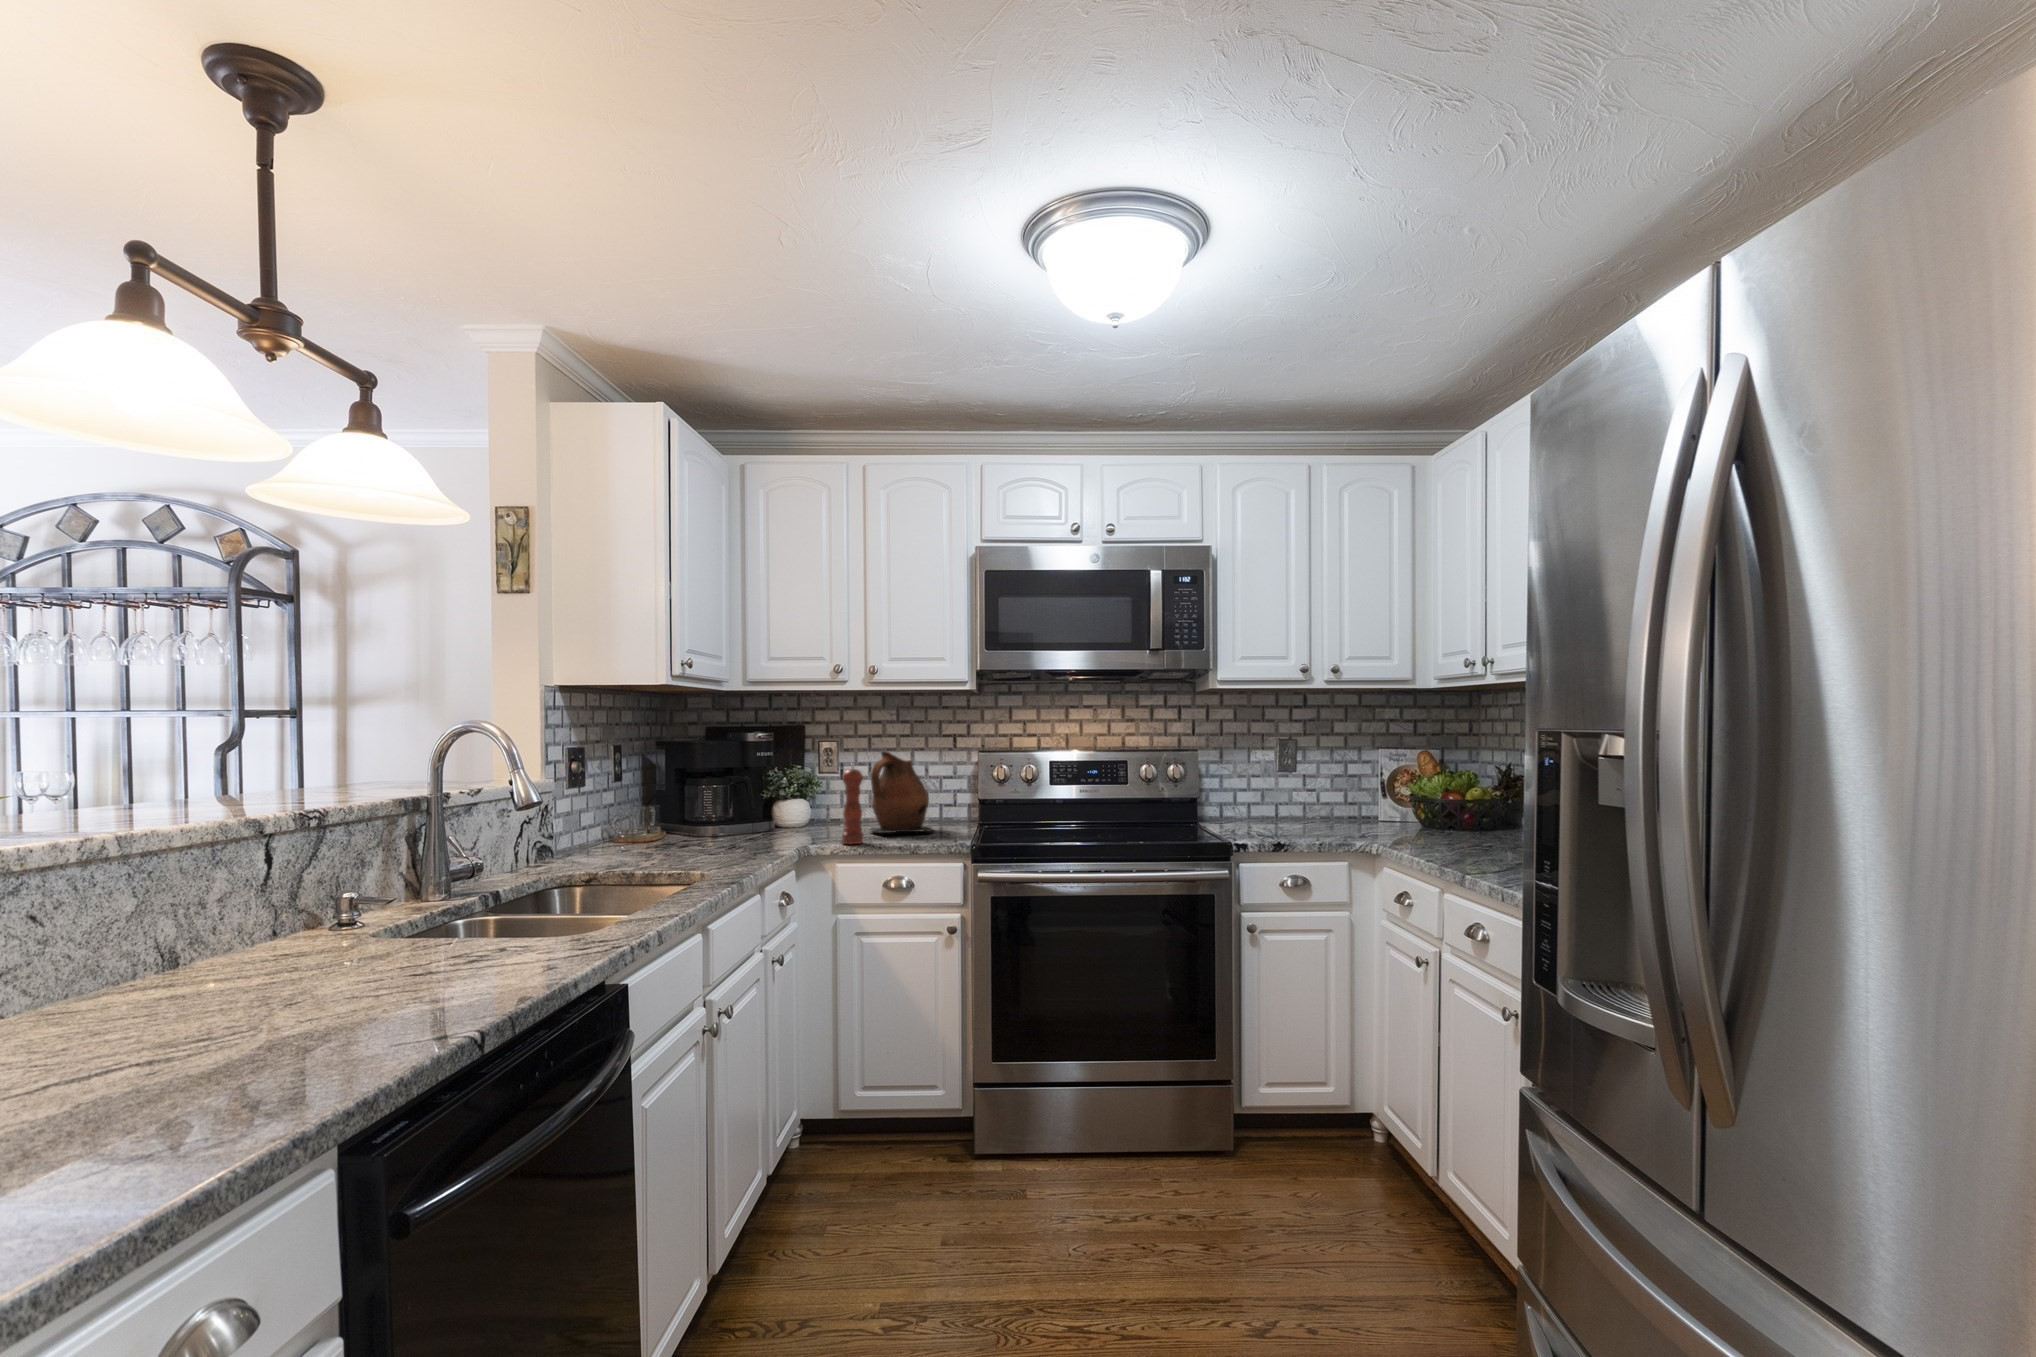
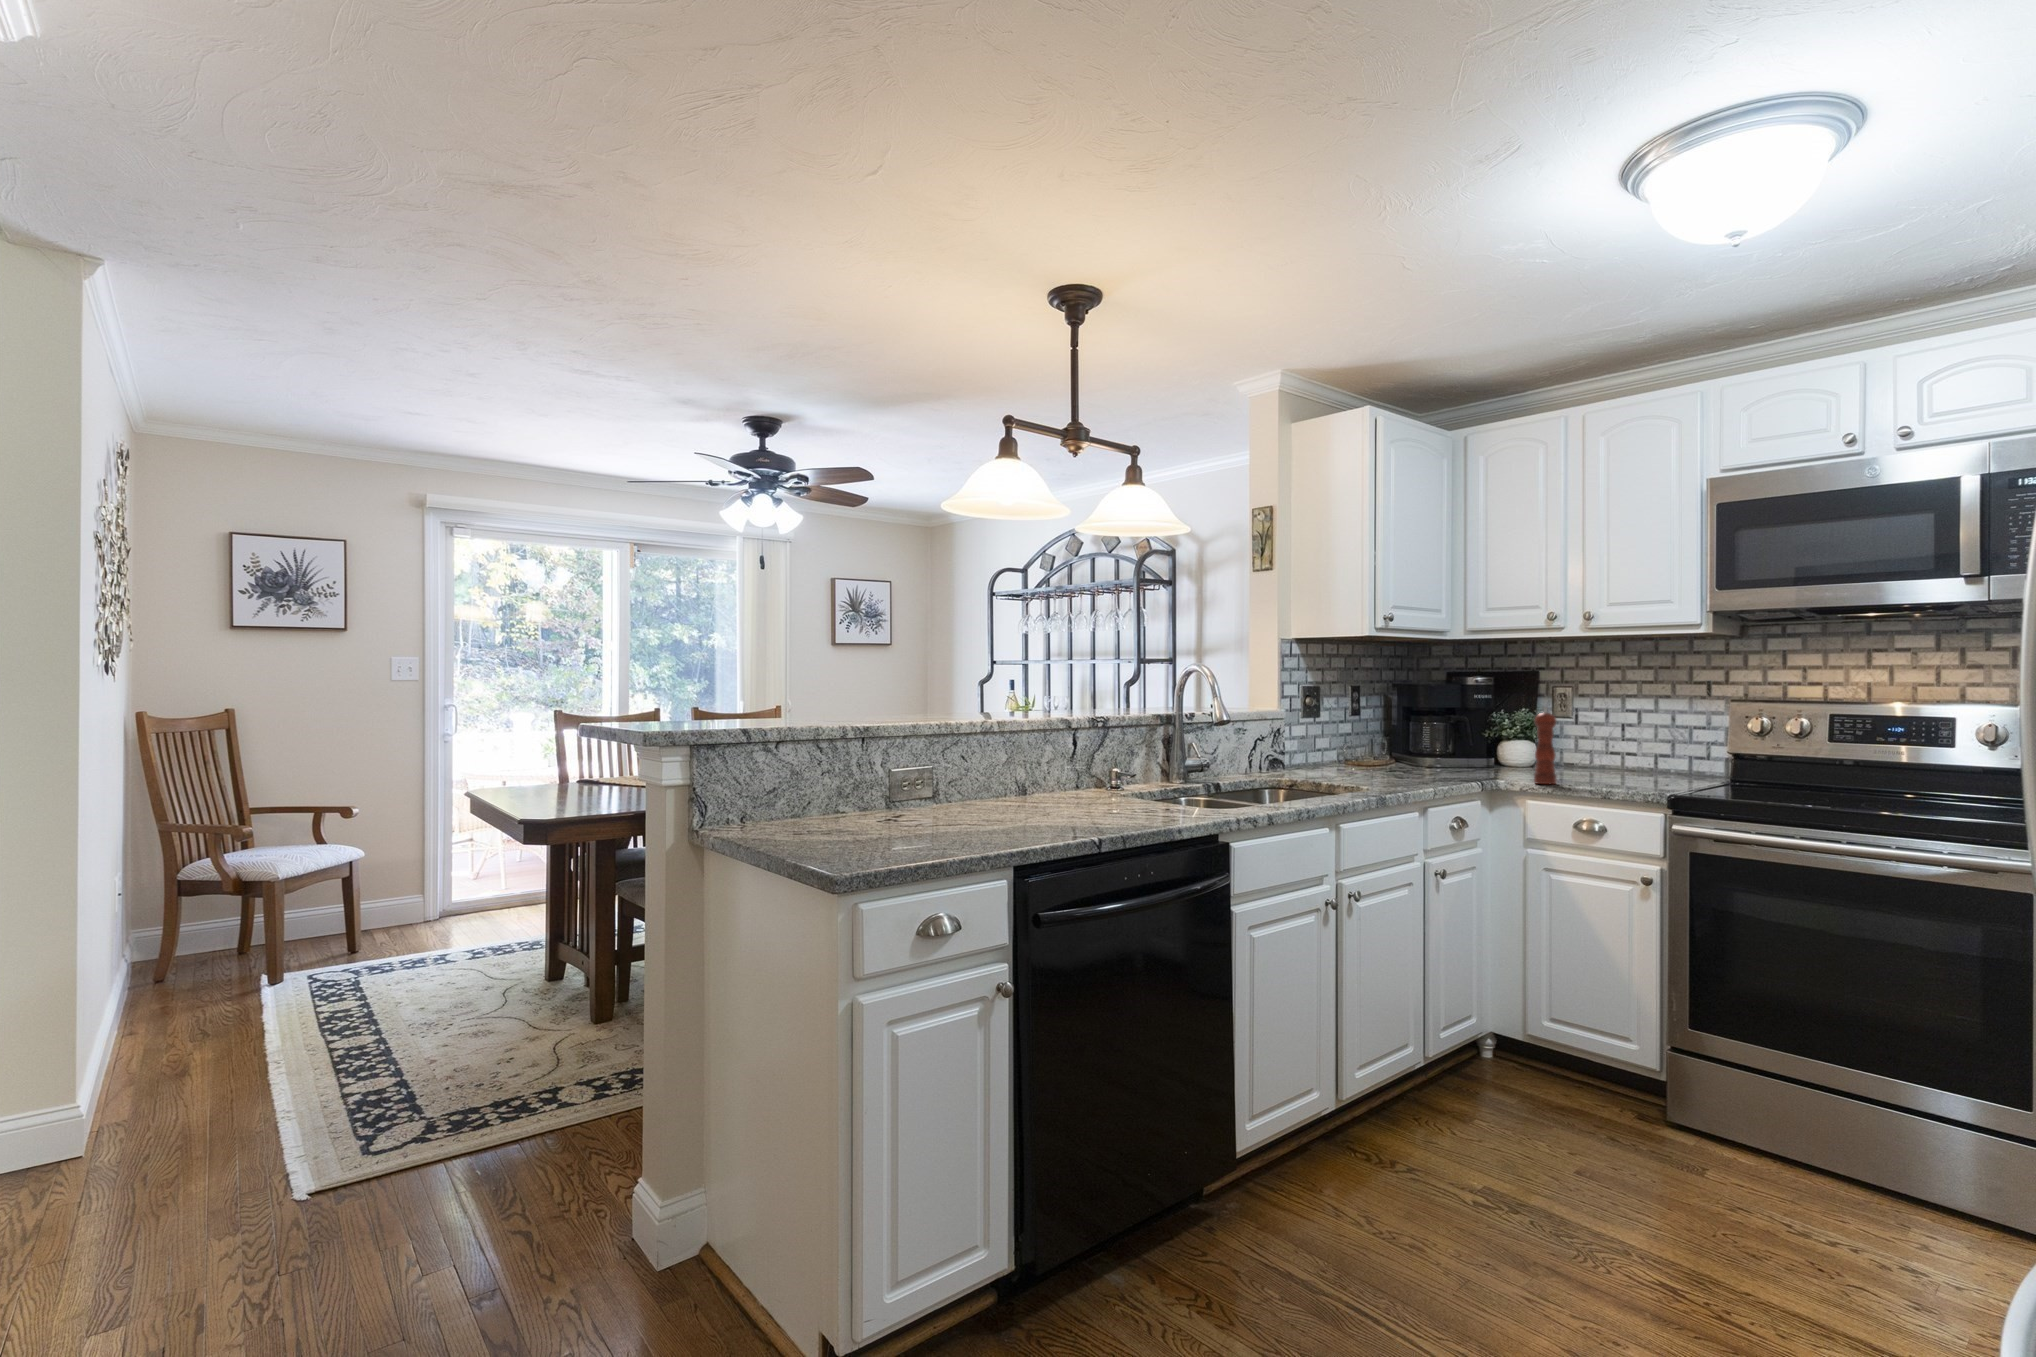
ceramic pitcher: present [871,752,933,833] -> none [1576,697,1654,782]

